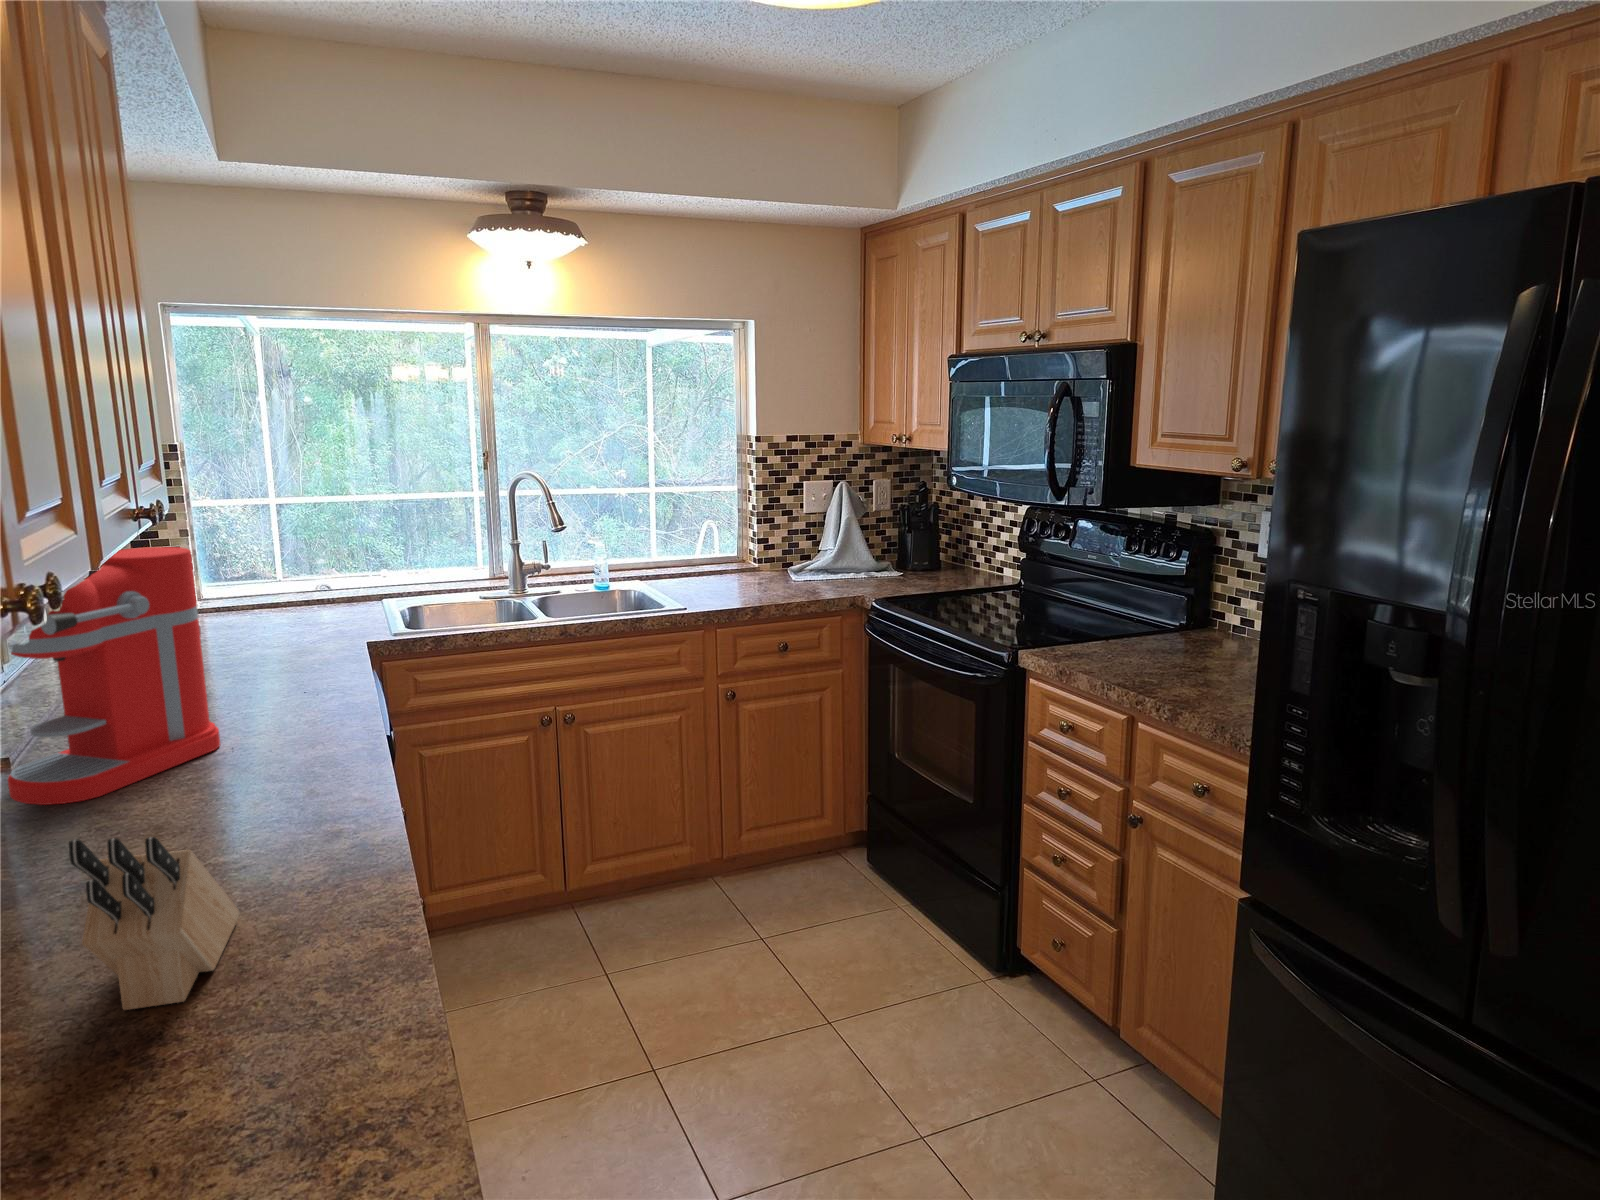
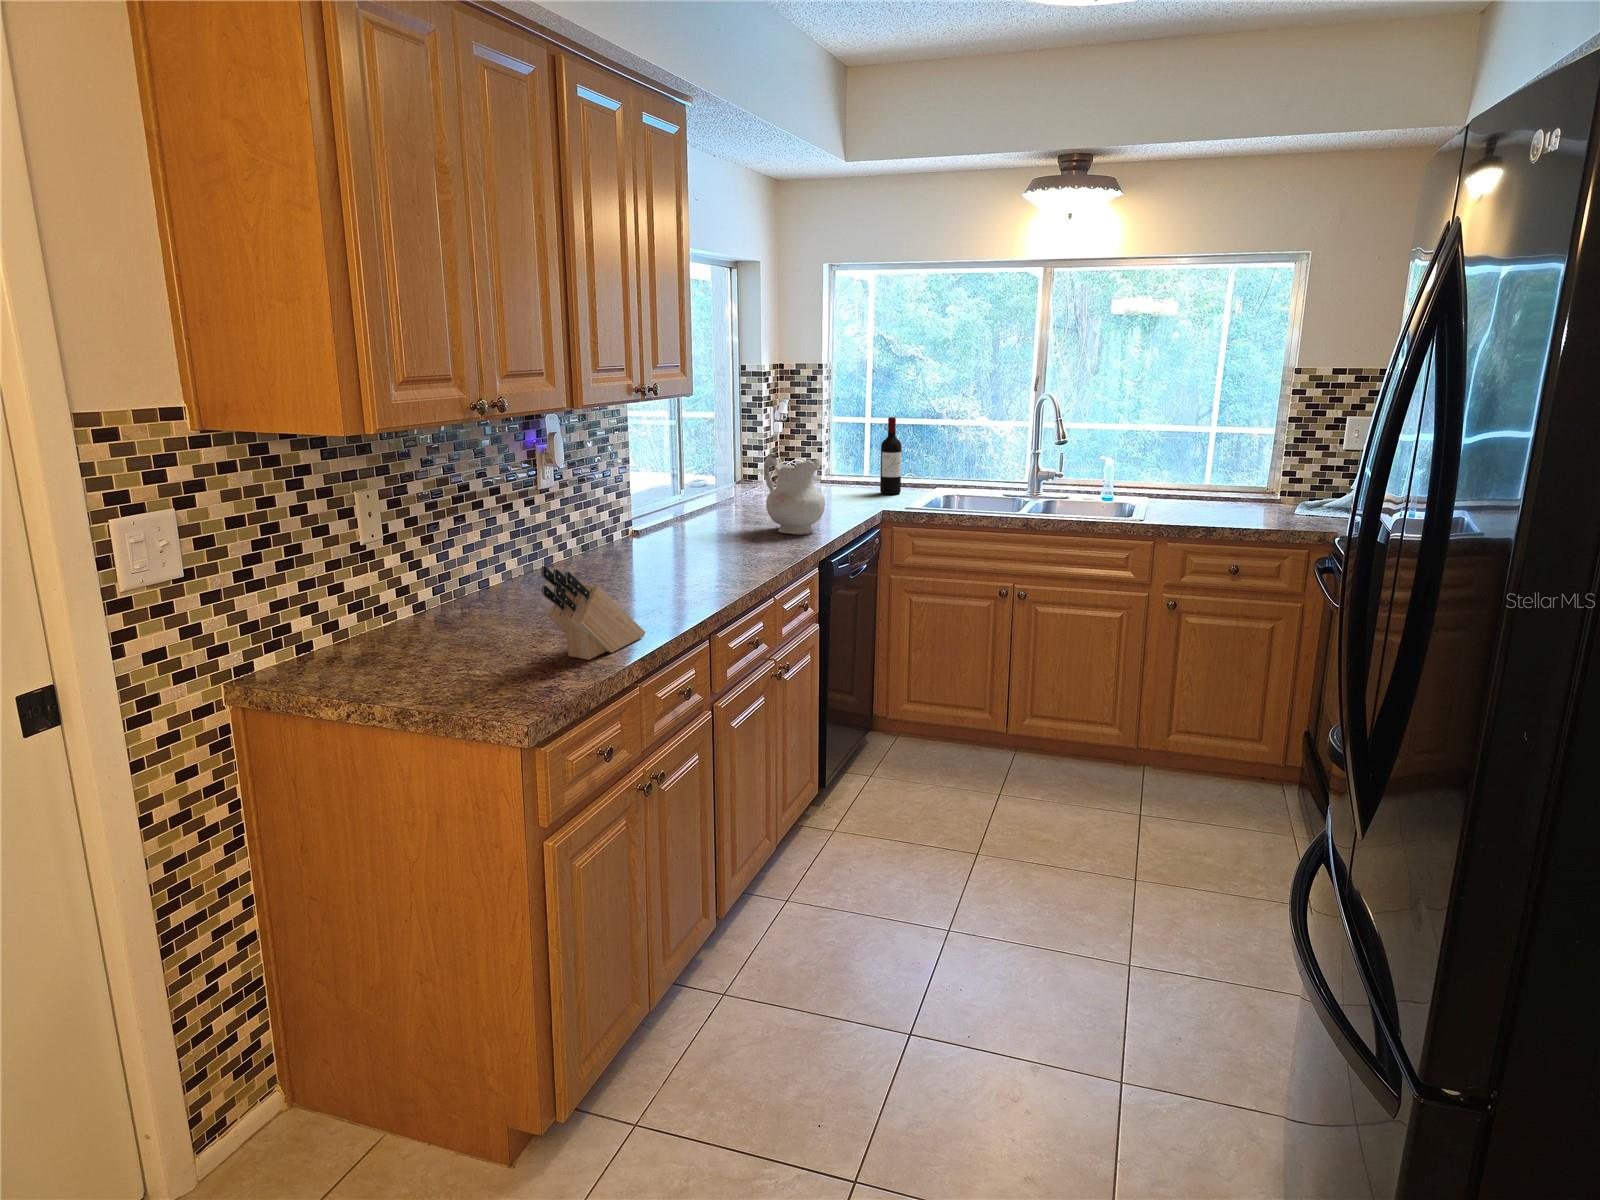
wine bottle: none [300,512,336,617] -> present [880,417,902,495]
coffee maker: present [8,547,220,805] -> none [628,433,739,572]
ceramic pitcher: none [183,574,301,692] -> present [764,454,825,535]

